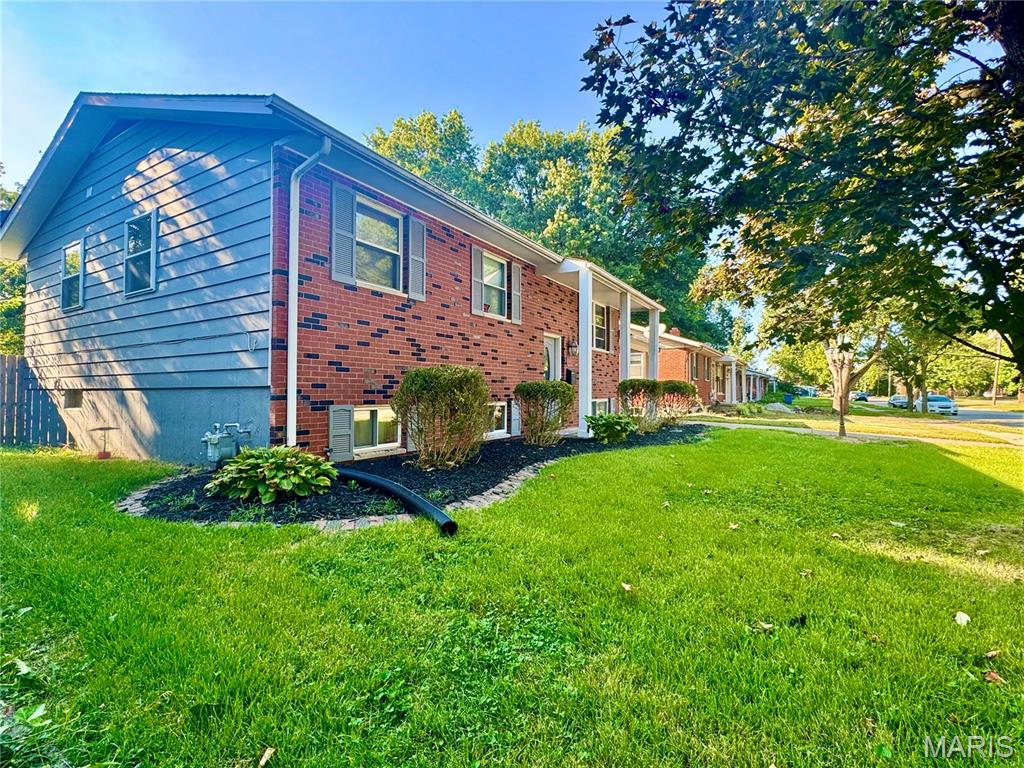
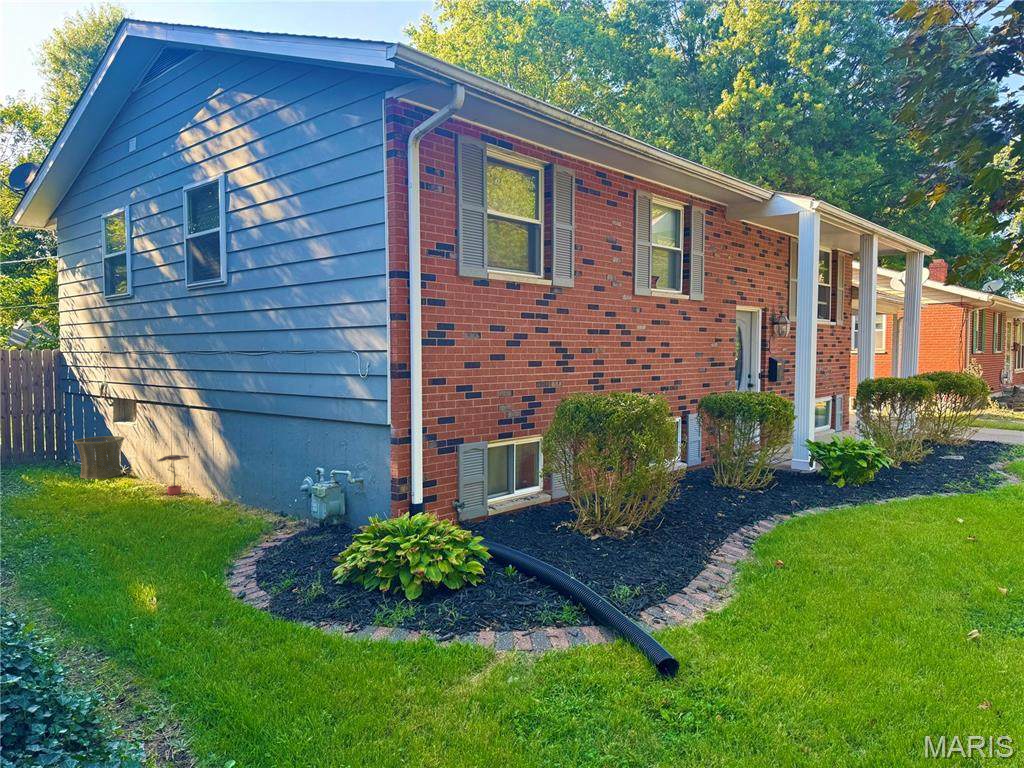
basket: none [19,420,71,453] -> present [74,436,124,479]

